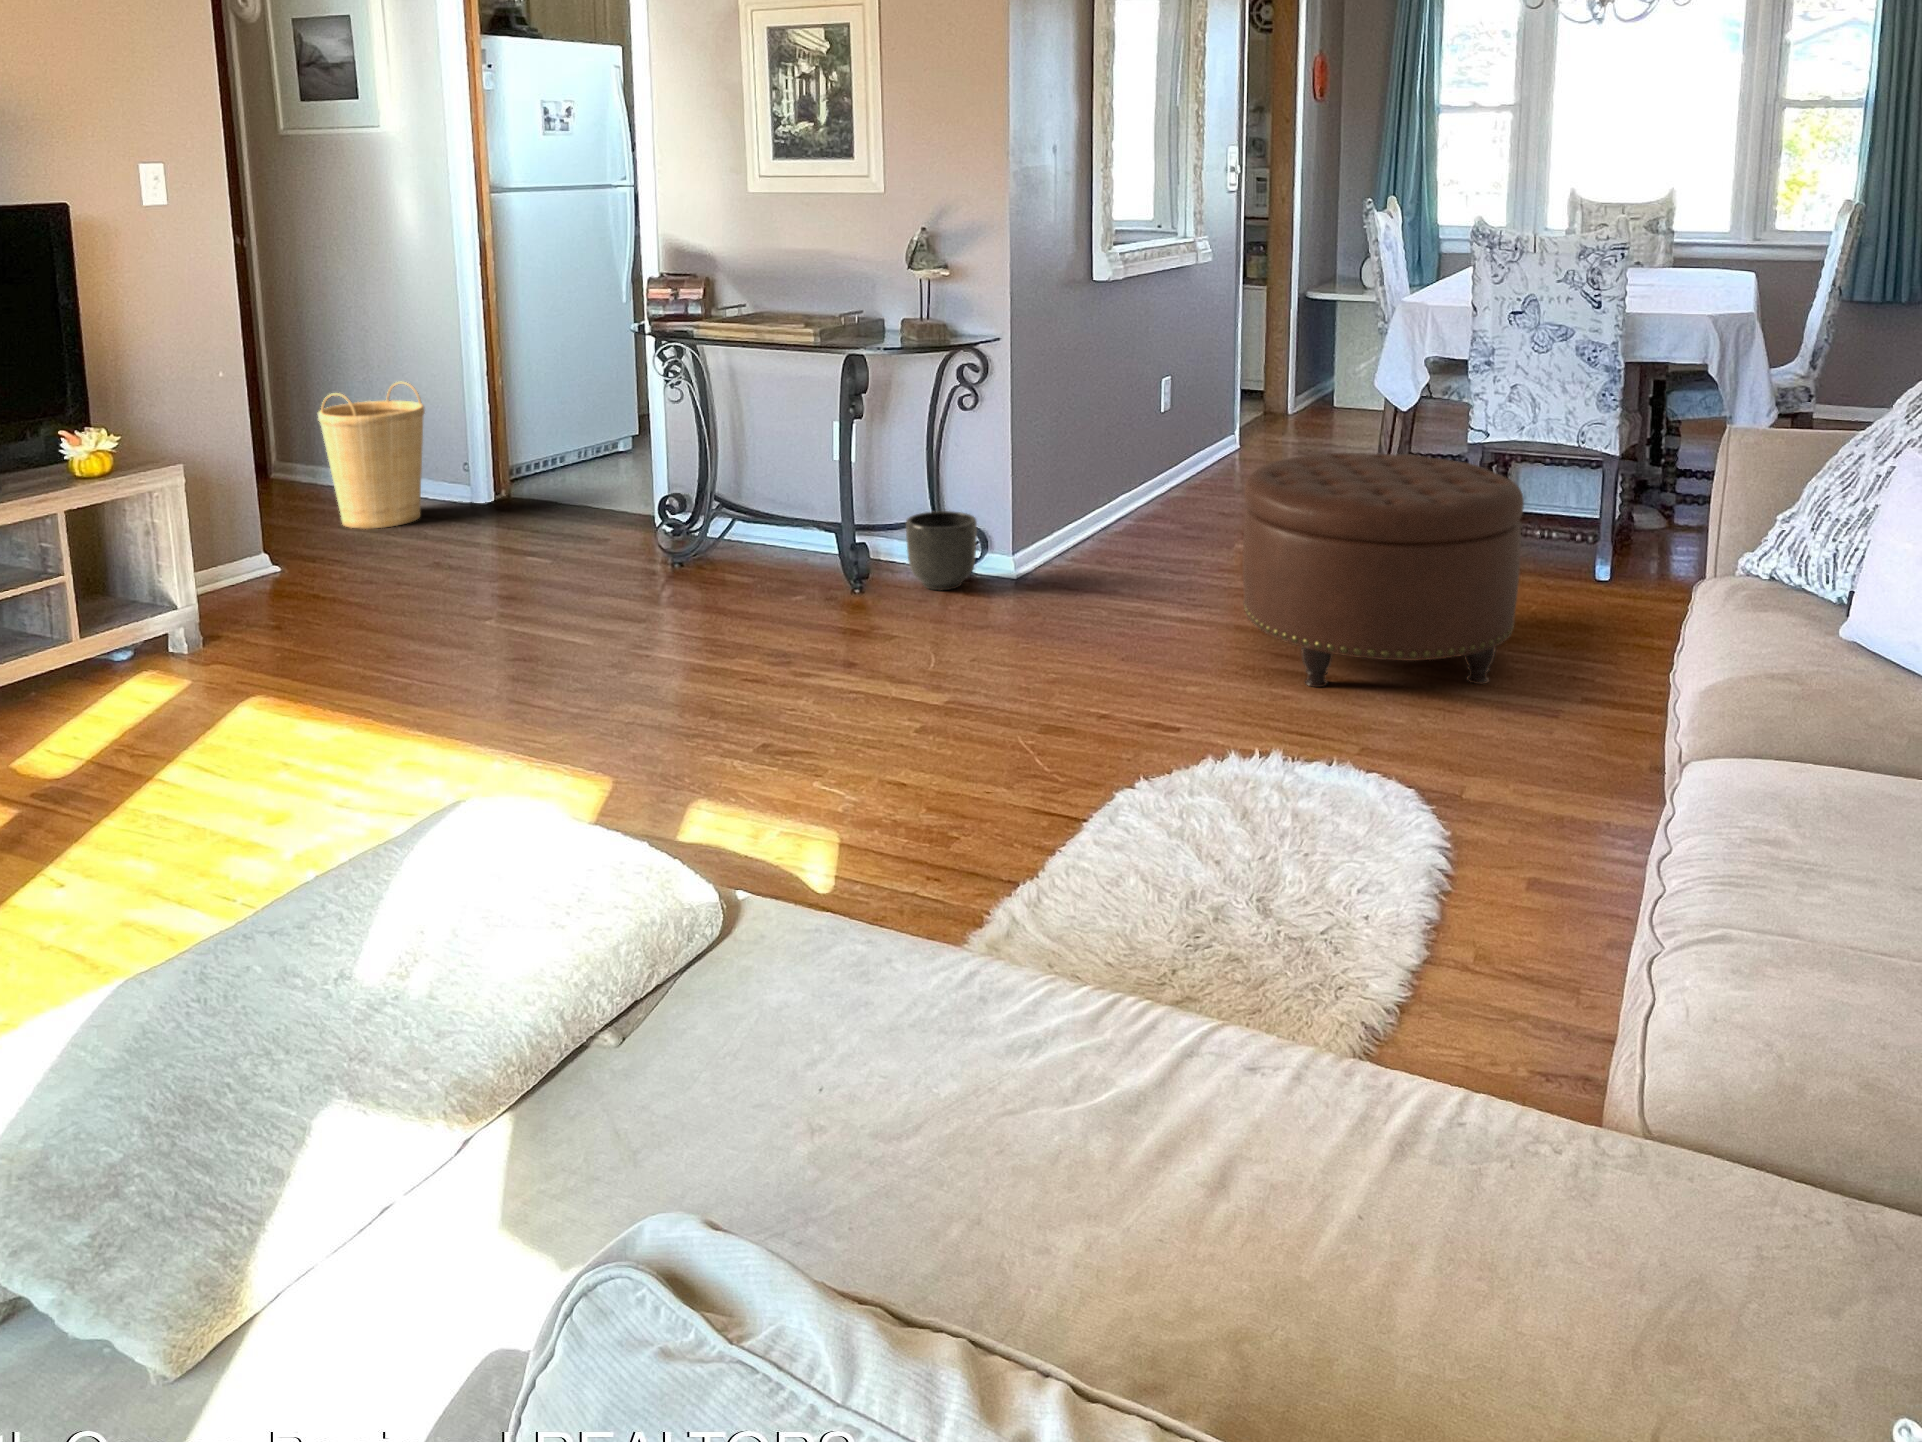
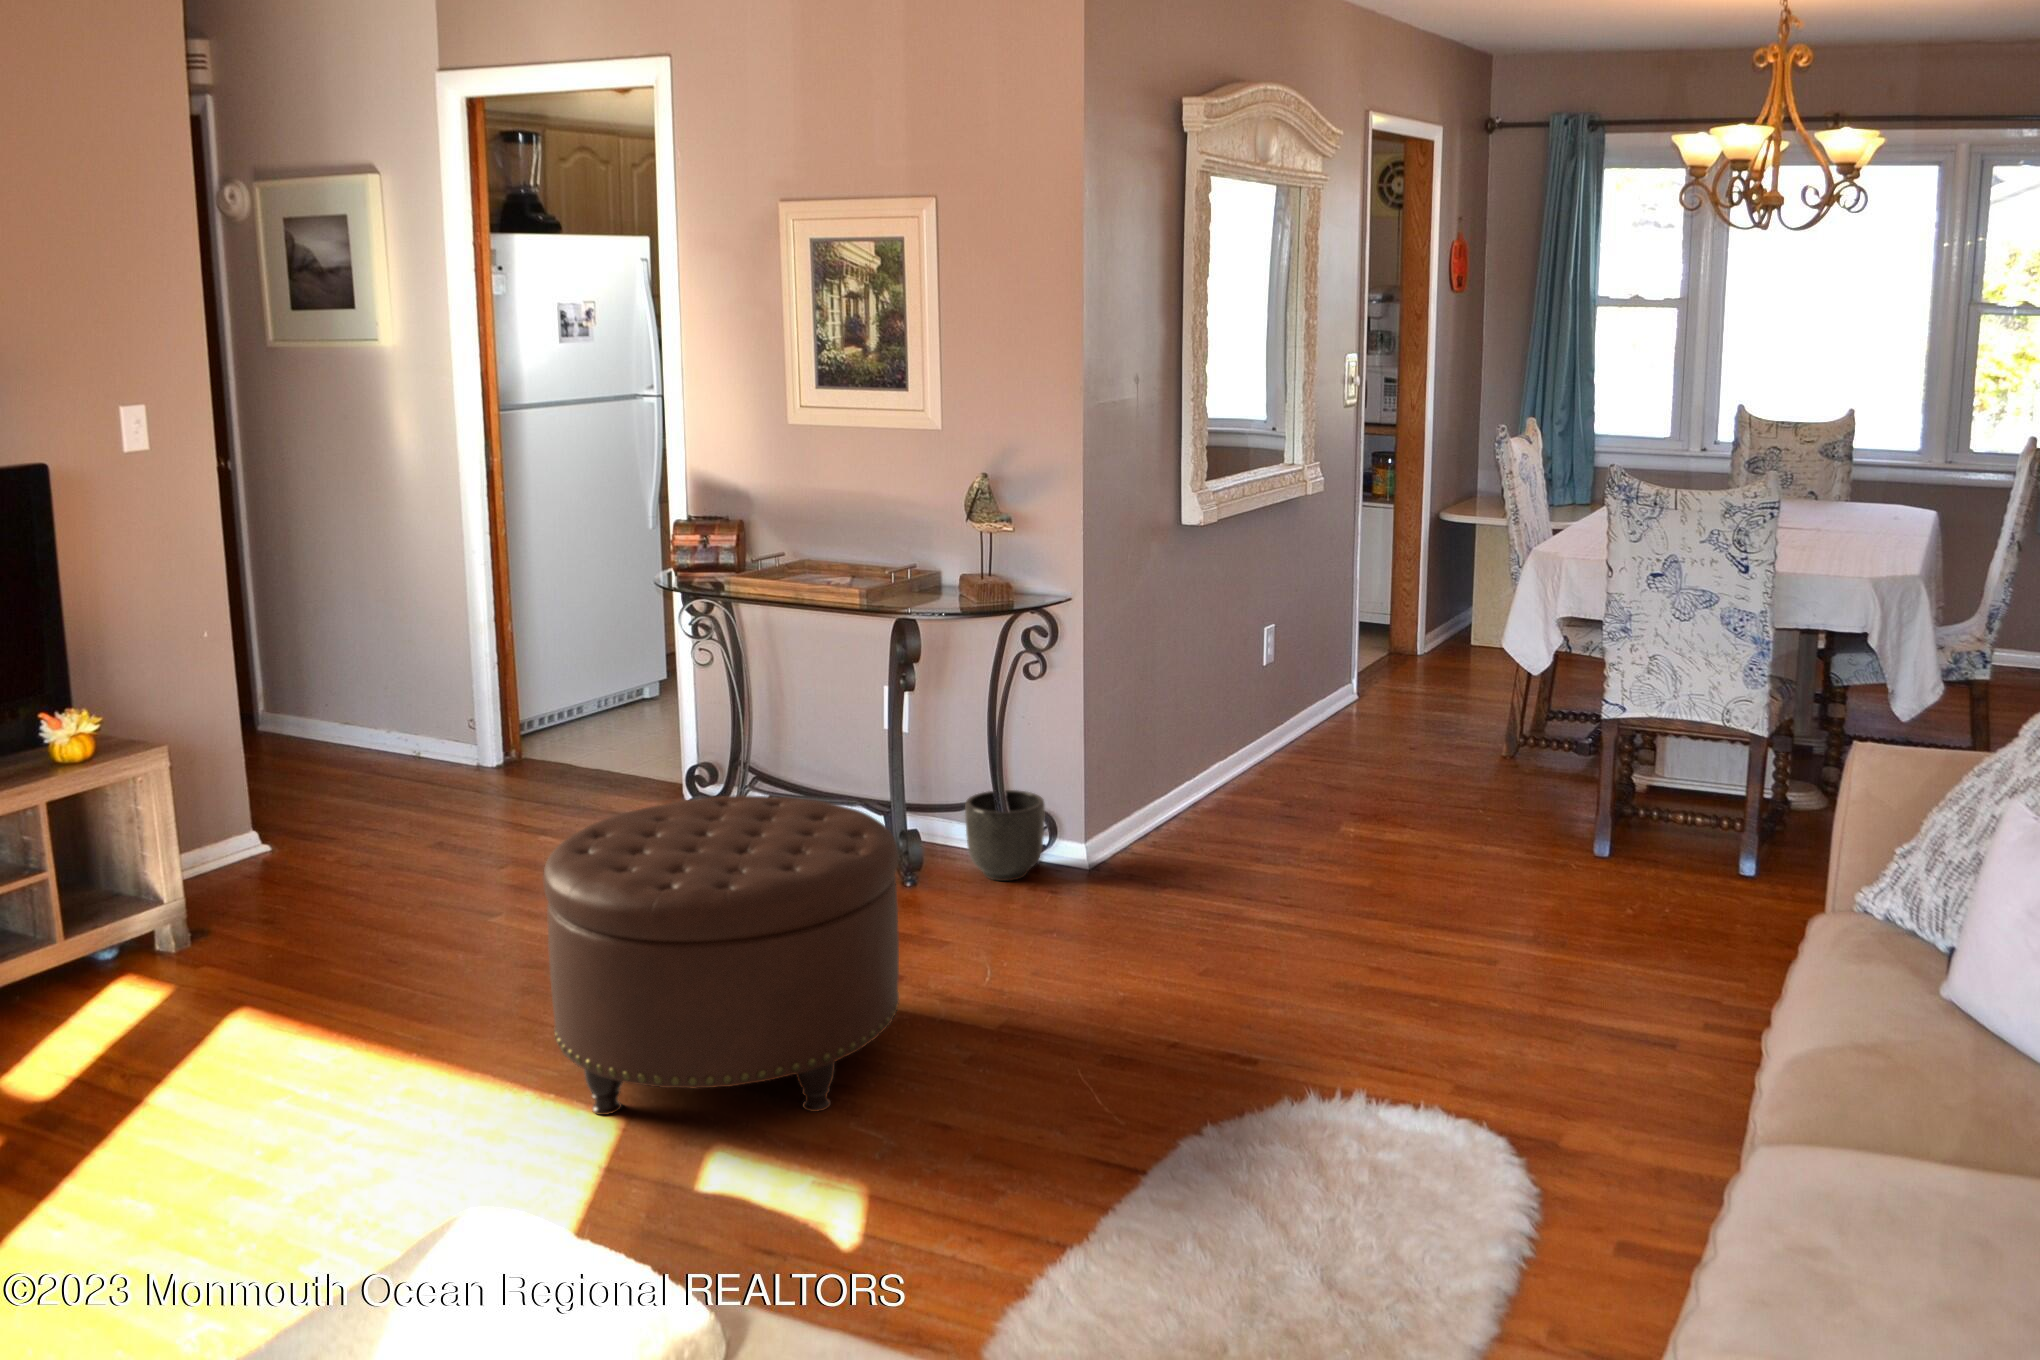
basket: present [318,382,425,529] -> none [305,625,426,793]
ottoman: present [1243,453,1524,687] -> present [543,795,899,1115]

